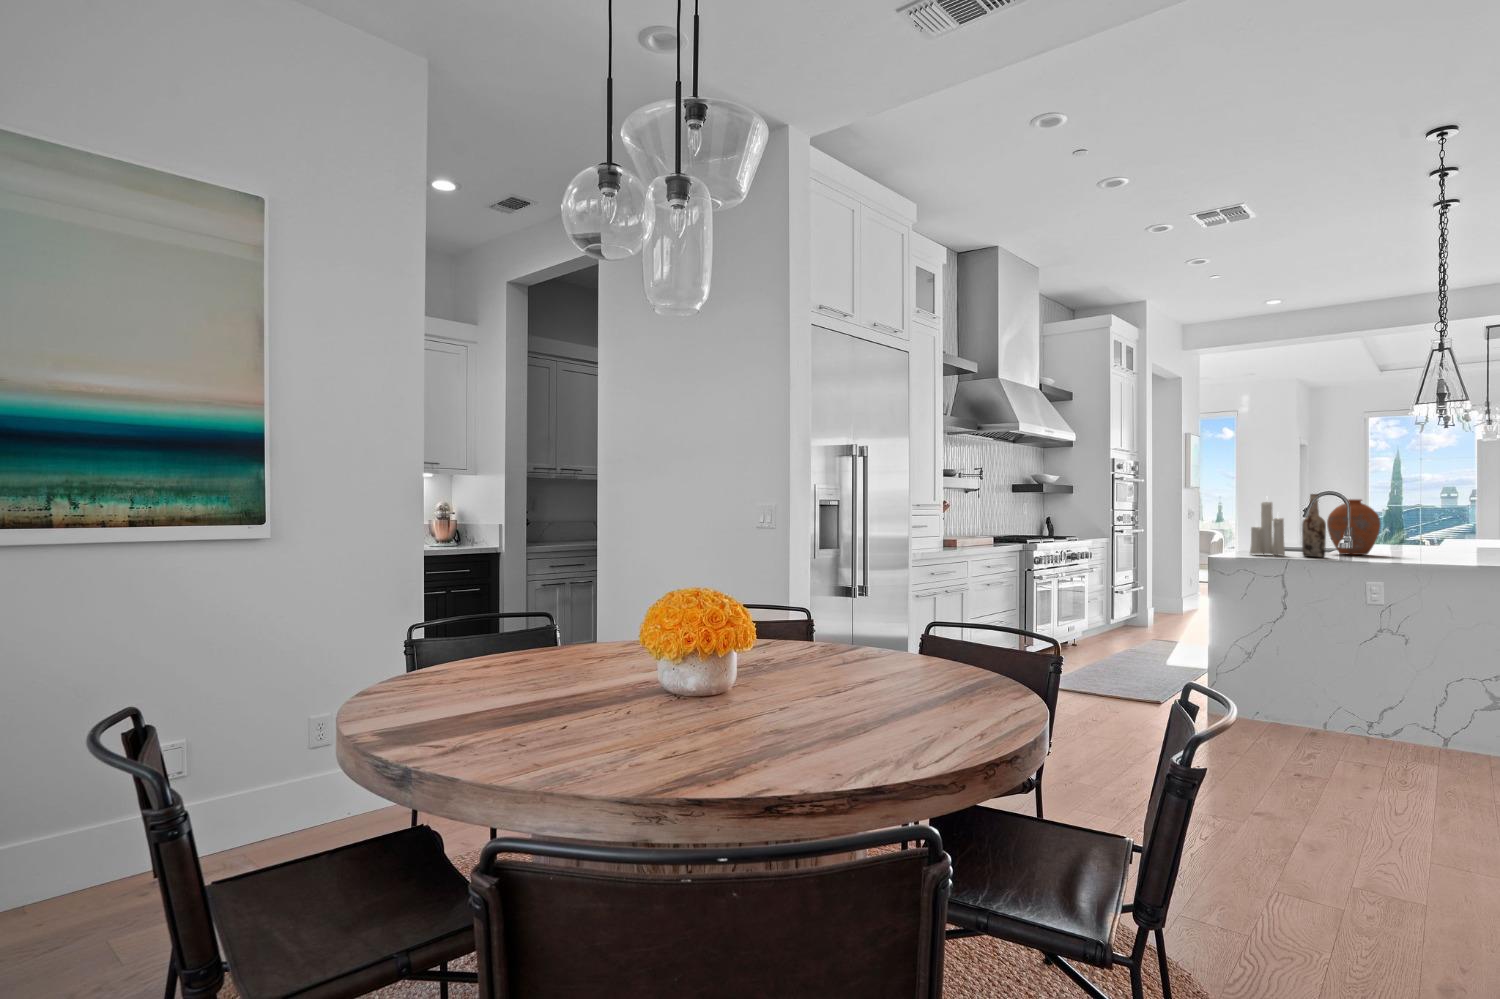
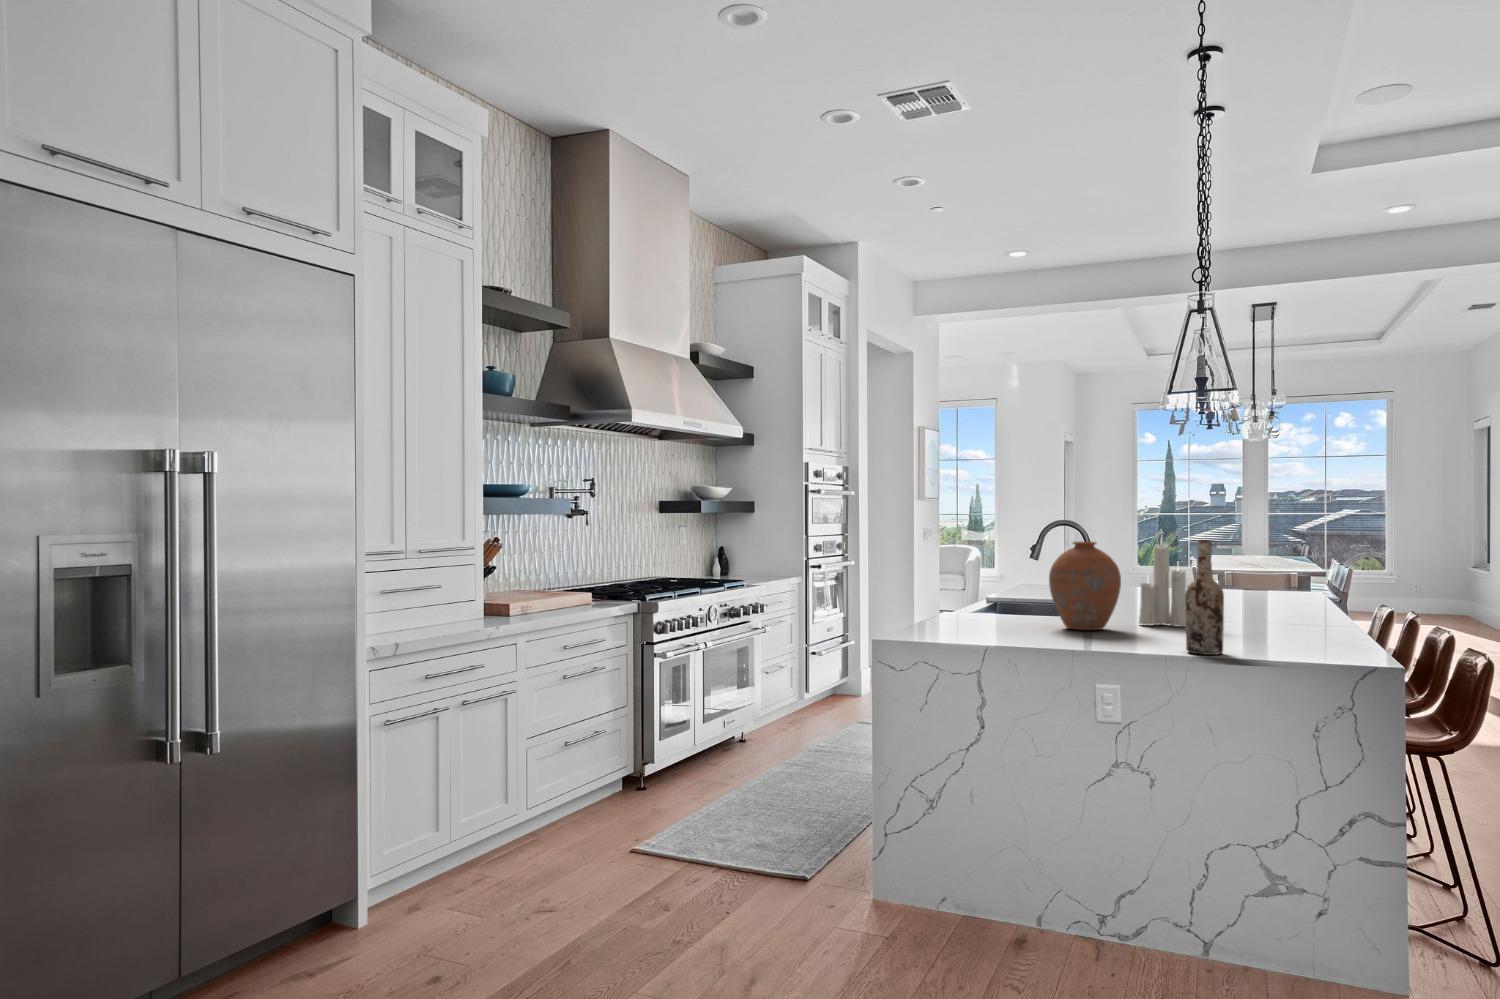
wine bottle: present [1302,494,1326,557] -> present [1186,540,1224,655]
candle: present [1250,501,1285,555] -> present [1139,540,1186,627]

